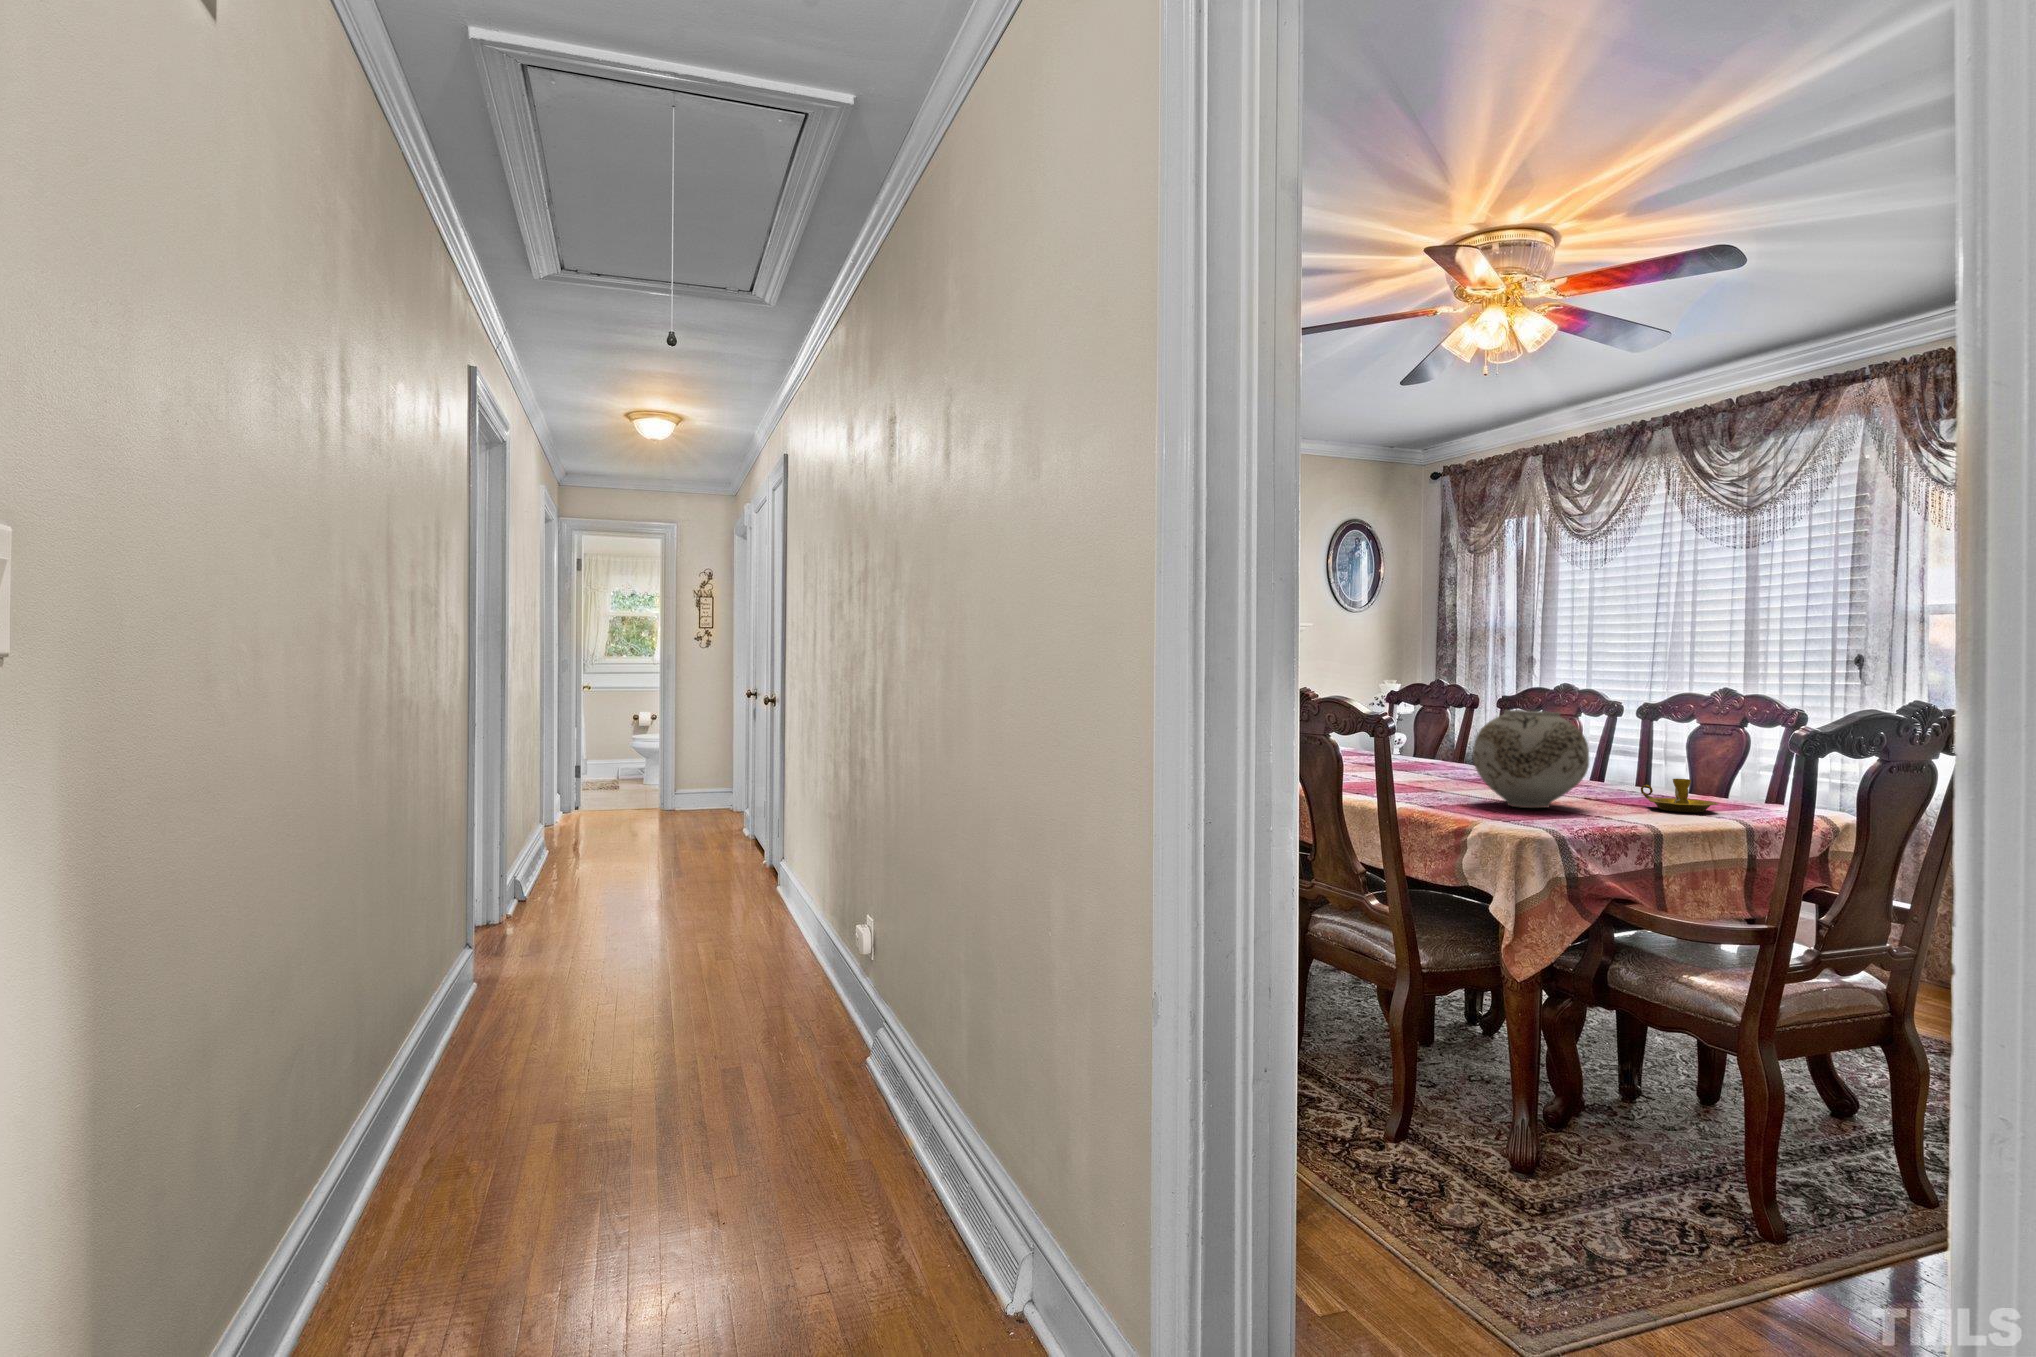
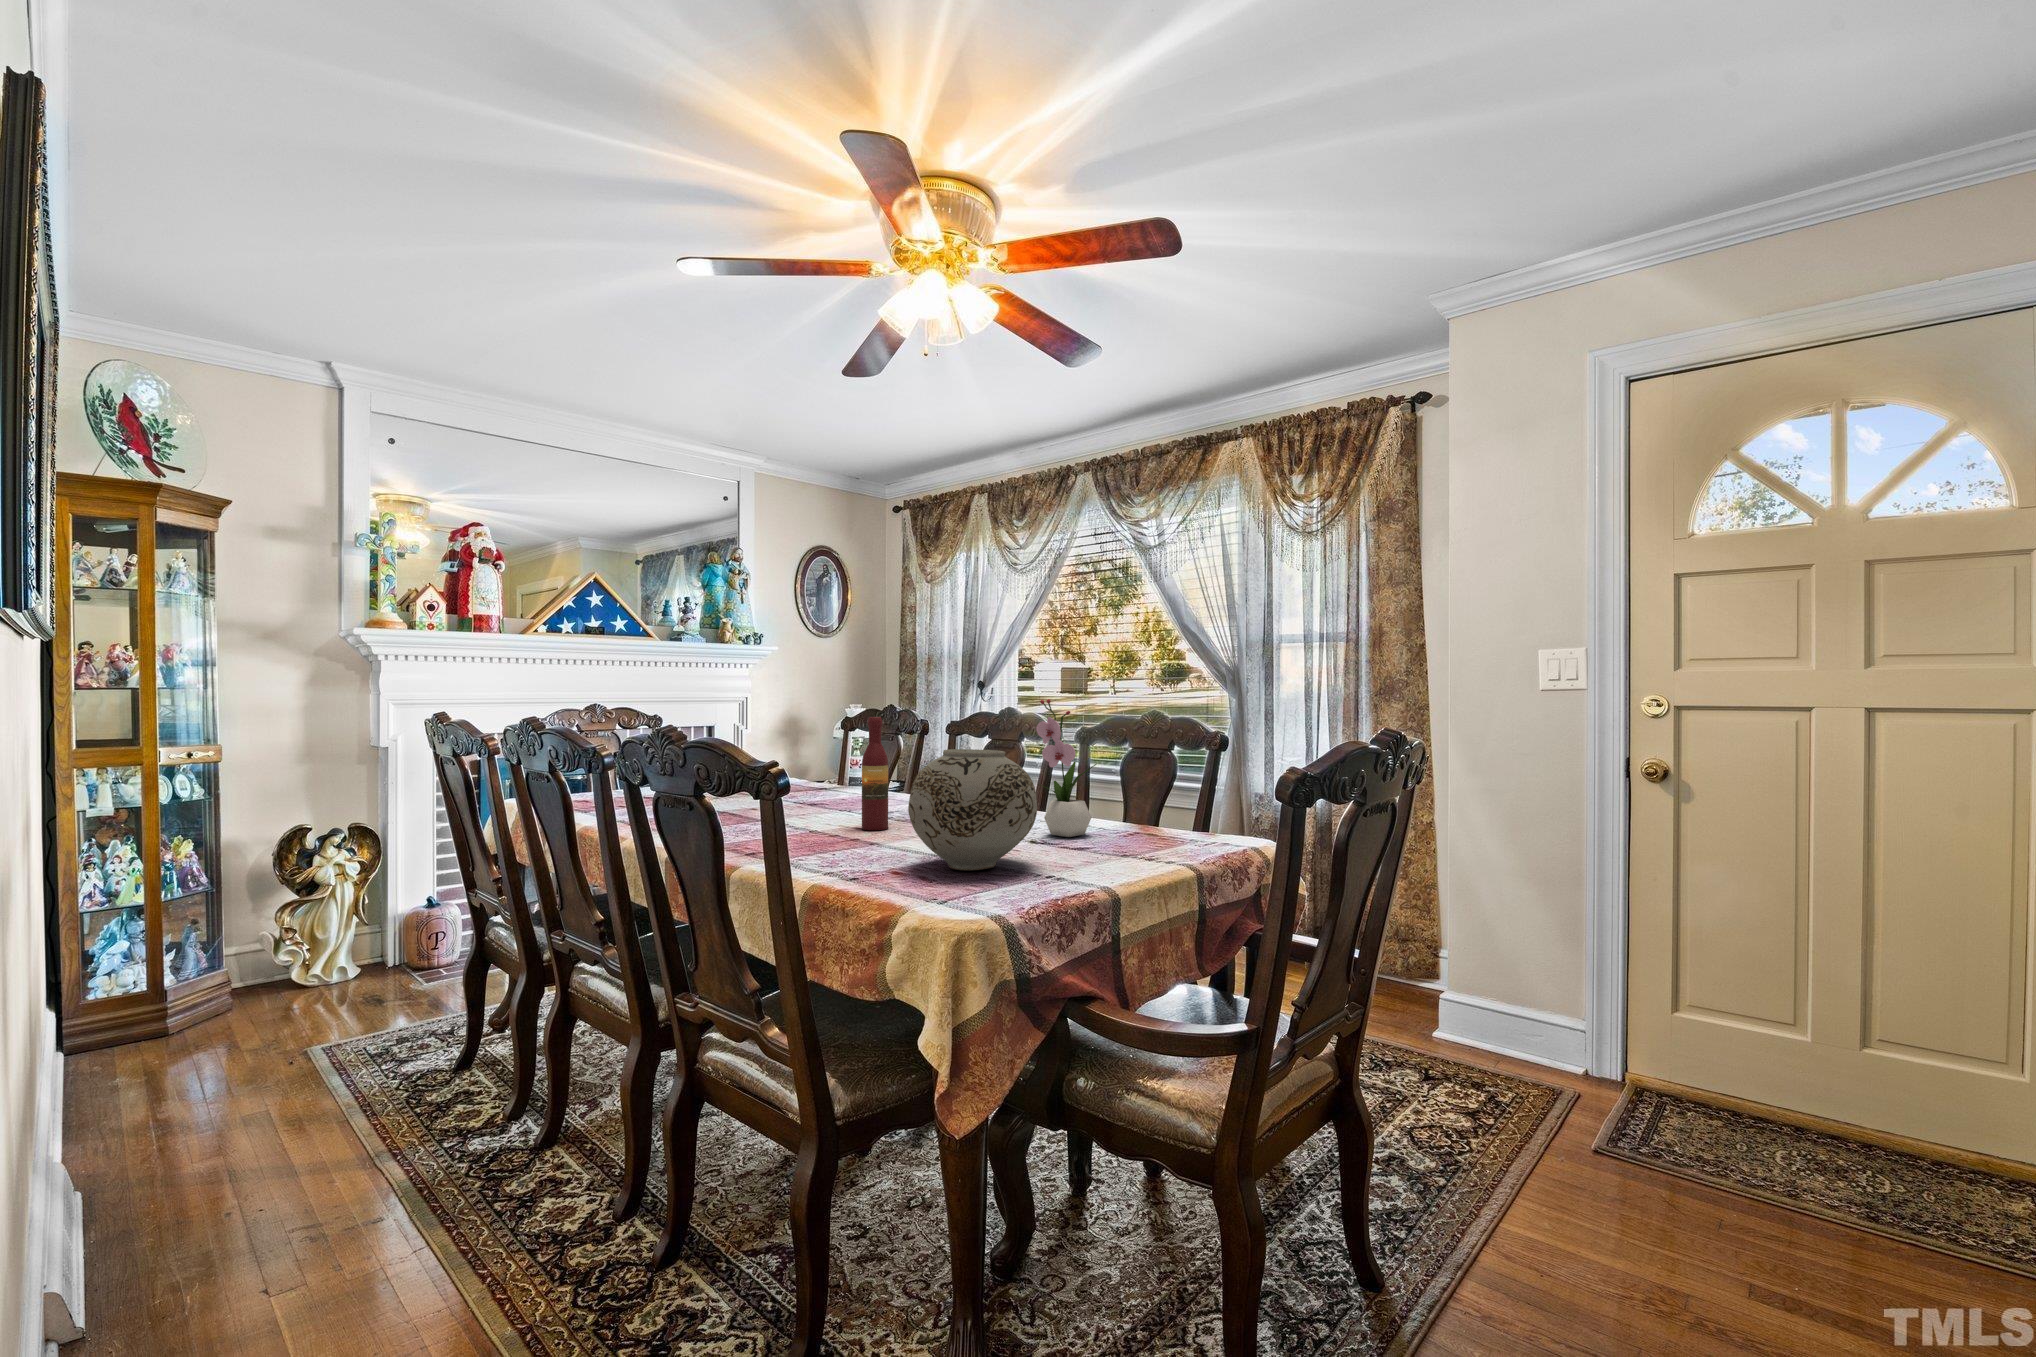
flower arrangement: none [1592,671,1655,797] -> present [1036,699,1096,837]
wine bottle: none [1422,685,1447,783] -> present [862,717,888,830]
candlestick: present [1641,779,1718,812] -> none [1088,819,1165,859]

